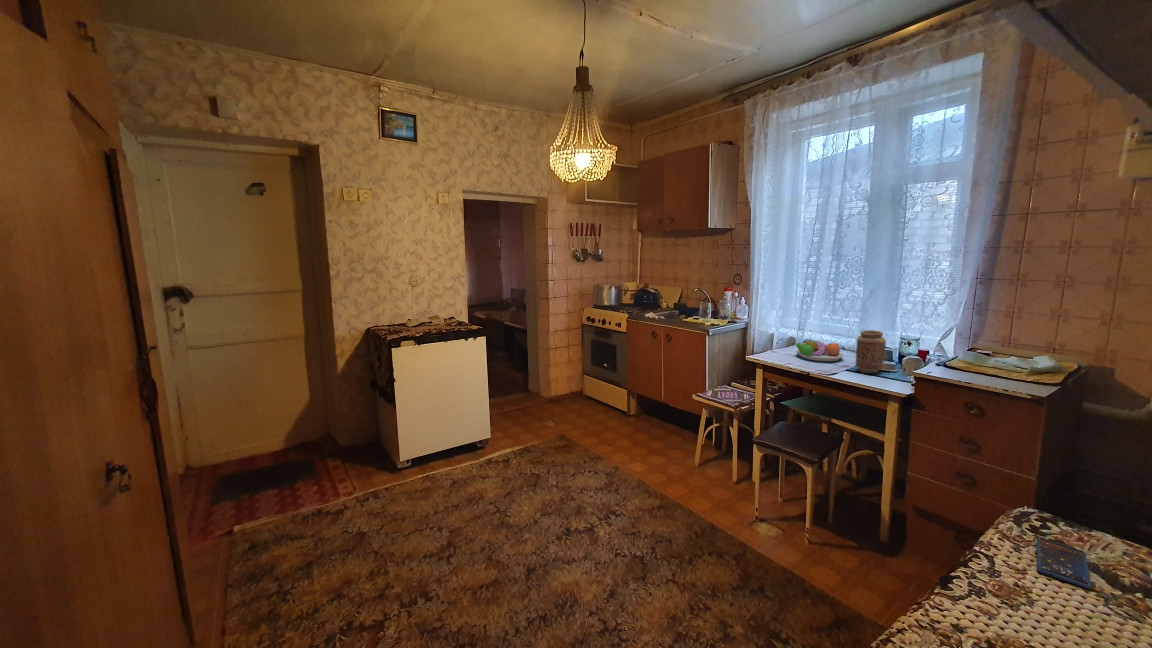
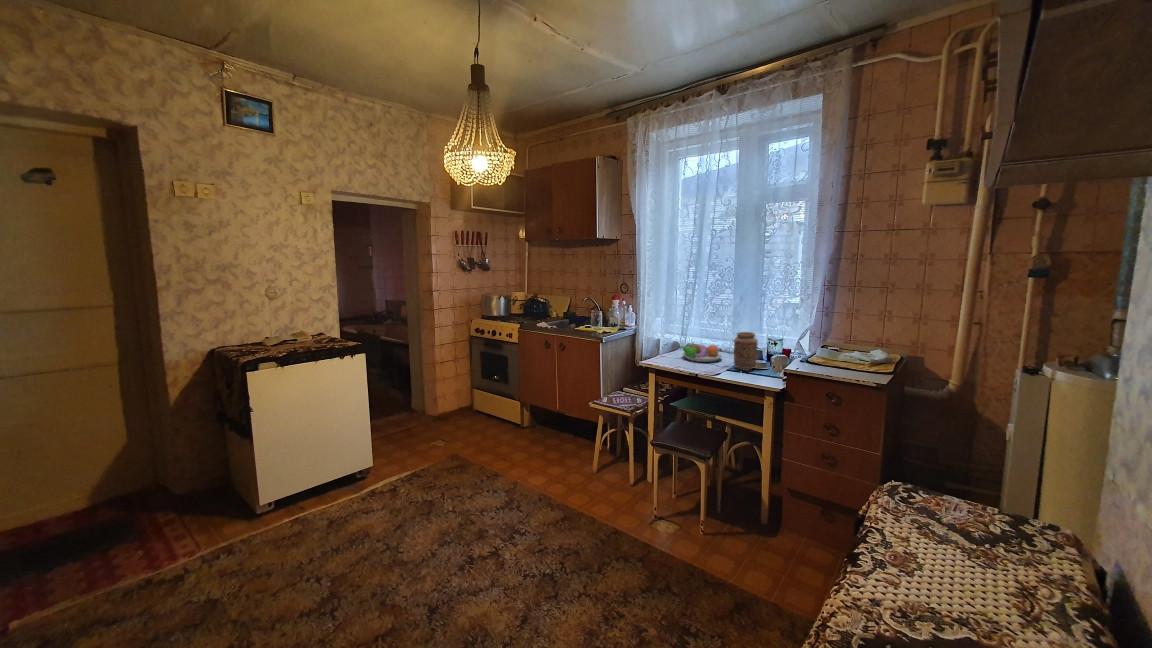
smartphone: present [1037,538,1092,589] -> none [908,505,960,547]

